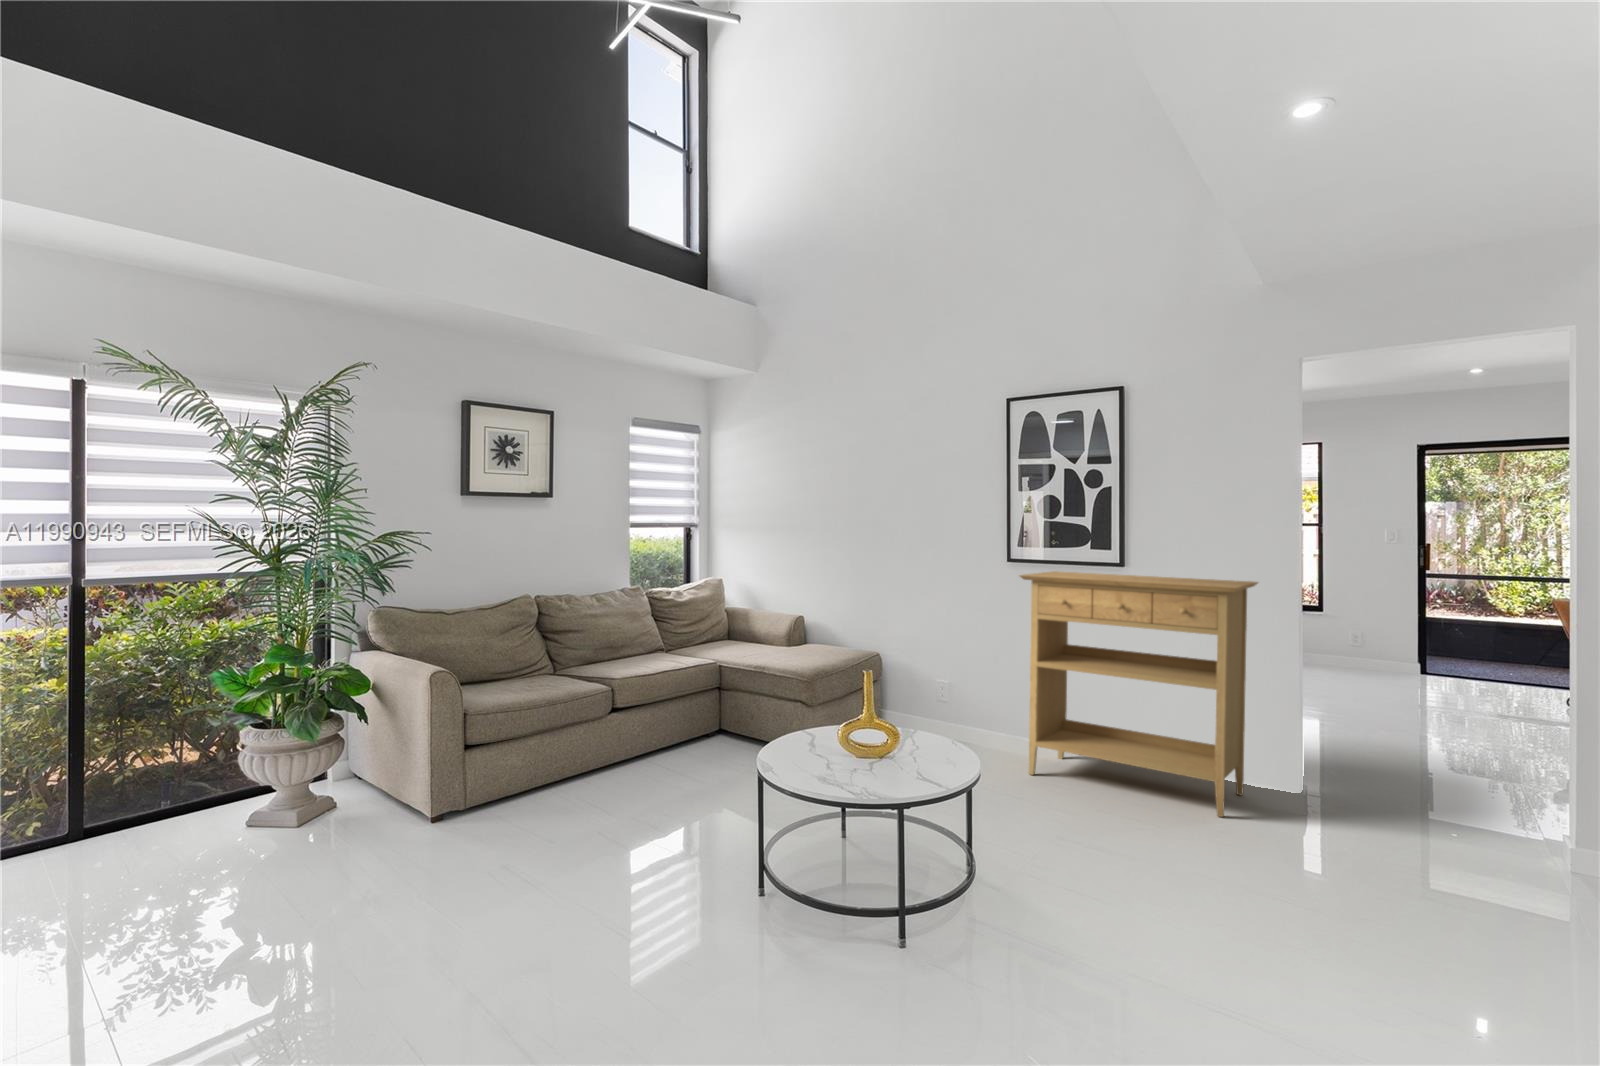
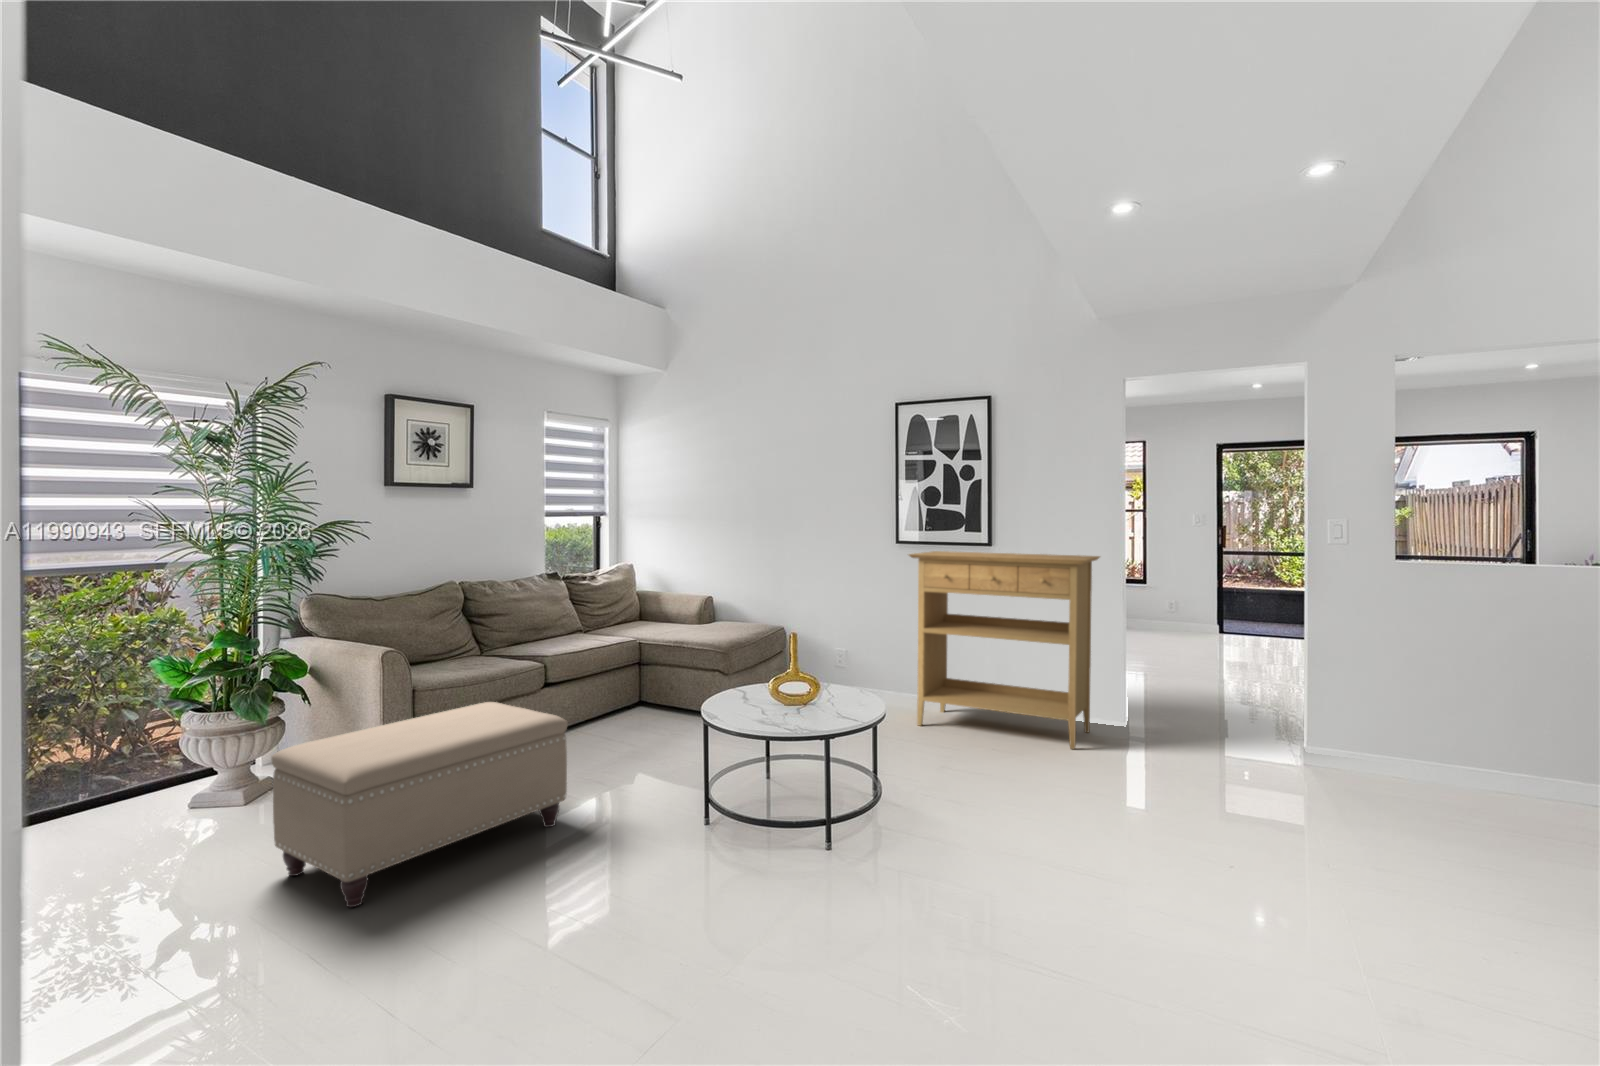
ottoman: none [296,732,614,964] -> present [272,702,568,907]

